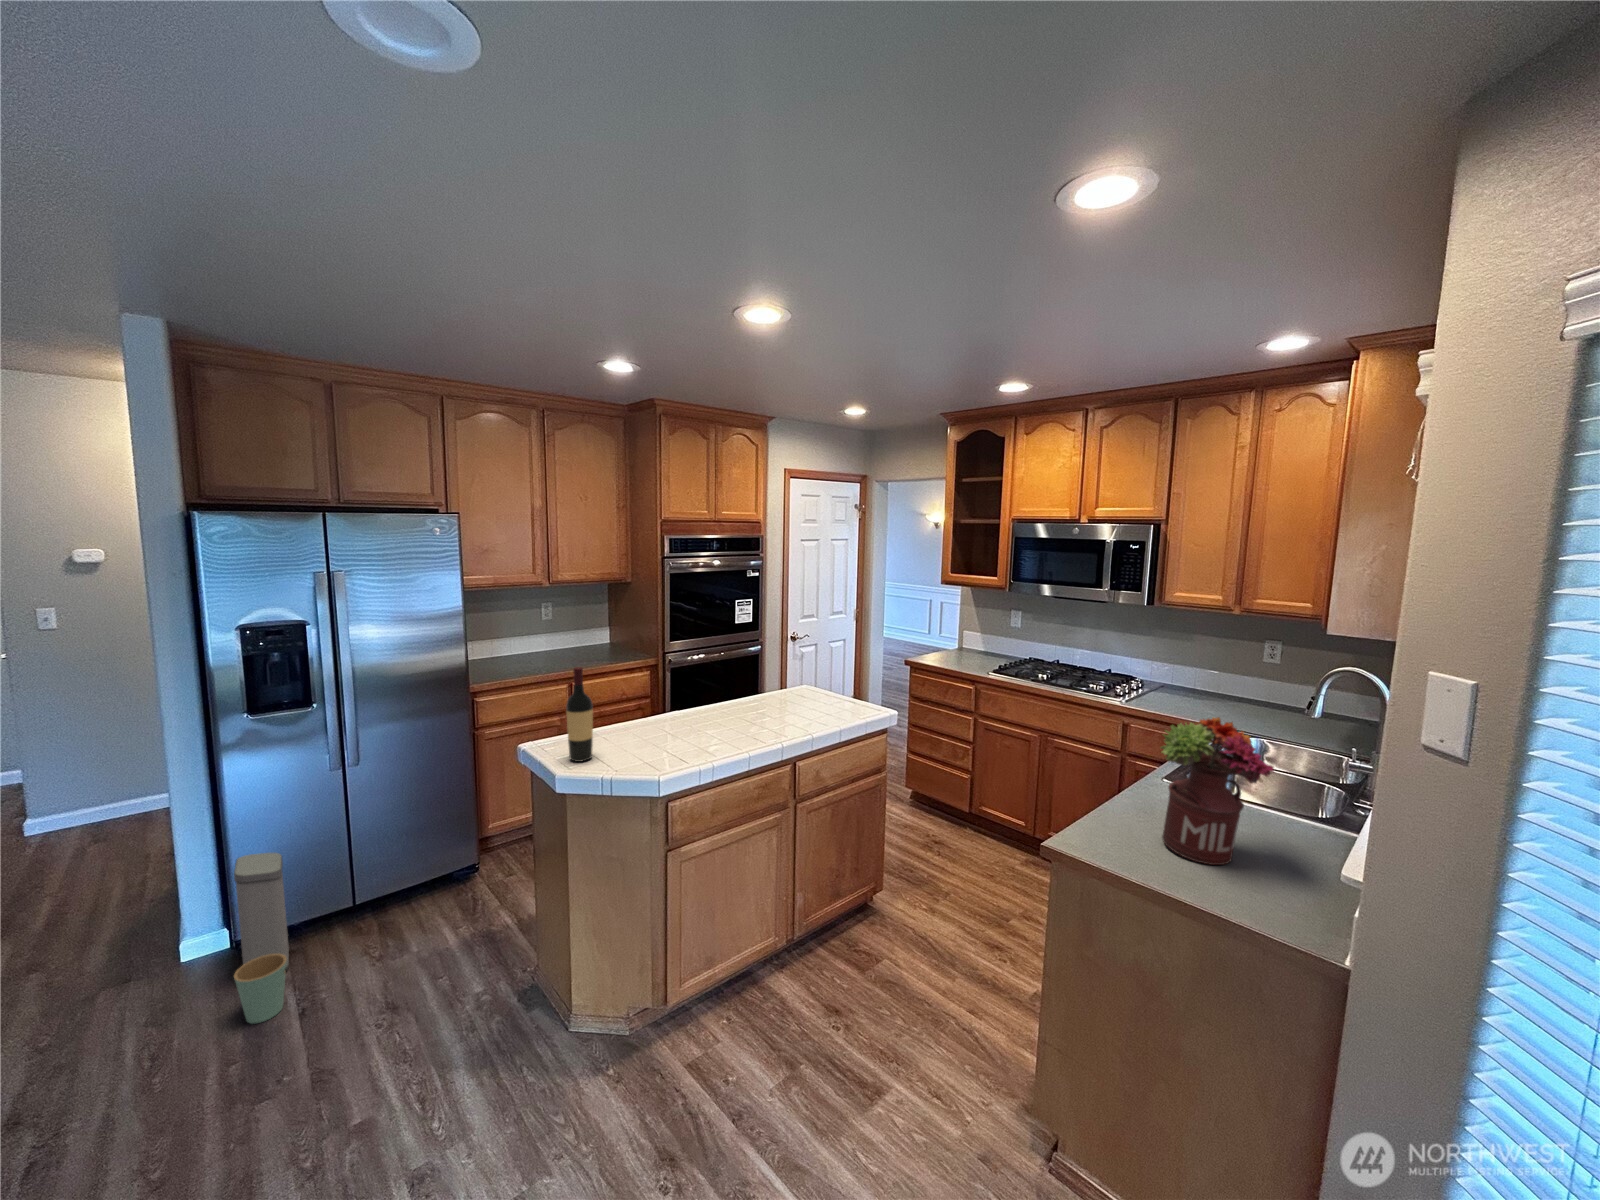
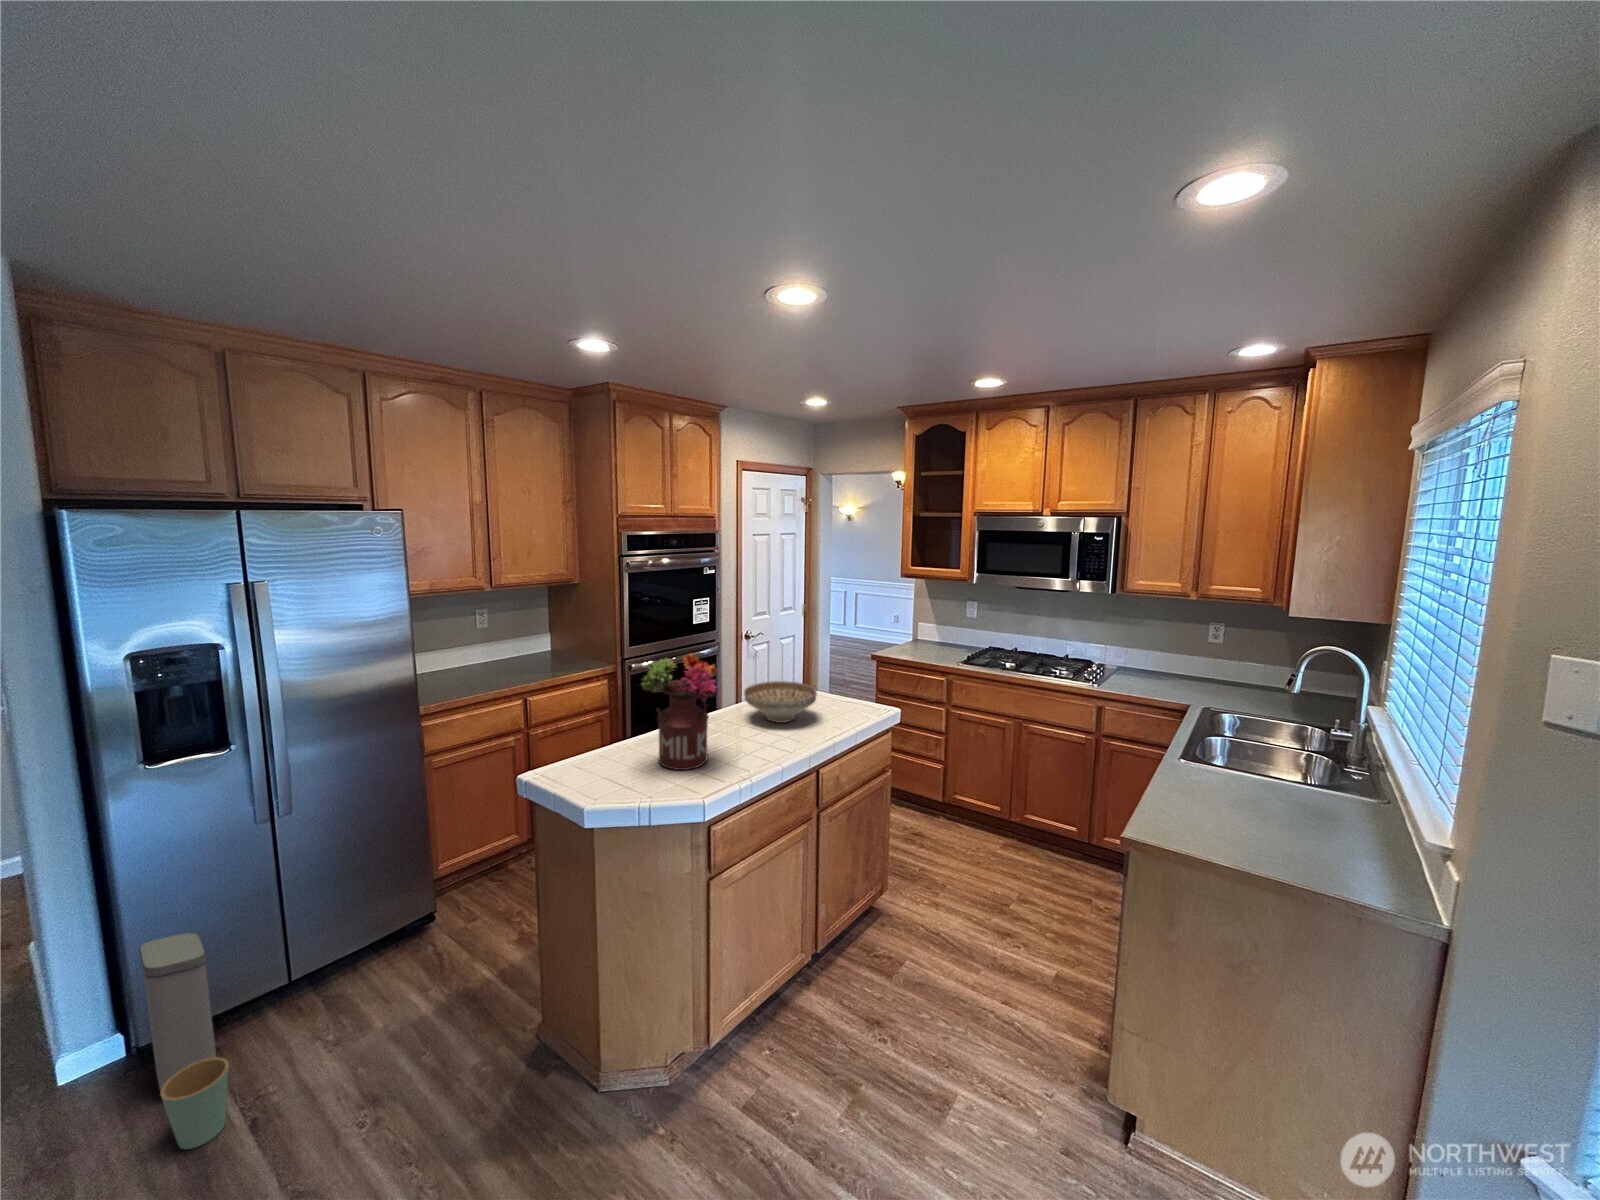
wine bottle: present [566,667,593,762] -> none [590,685,620,792]
decorative bowl: none [738,677,806,715] -> present [744,681,817,723]
flower arrangement: present [1161,717,1274,865] -> present [641,654,717,770]

